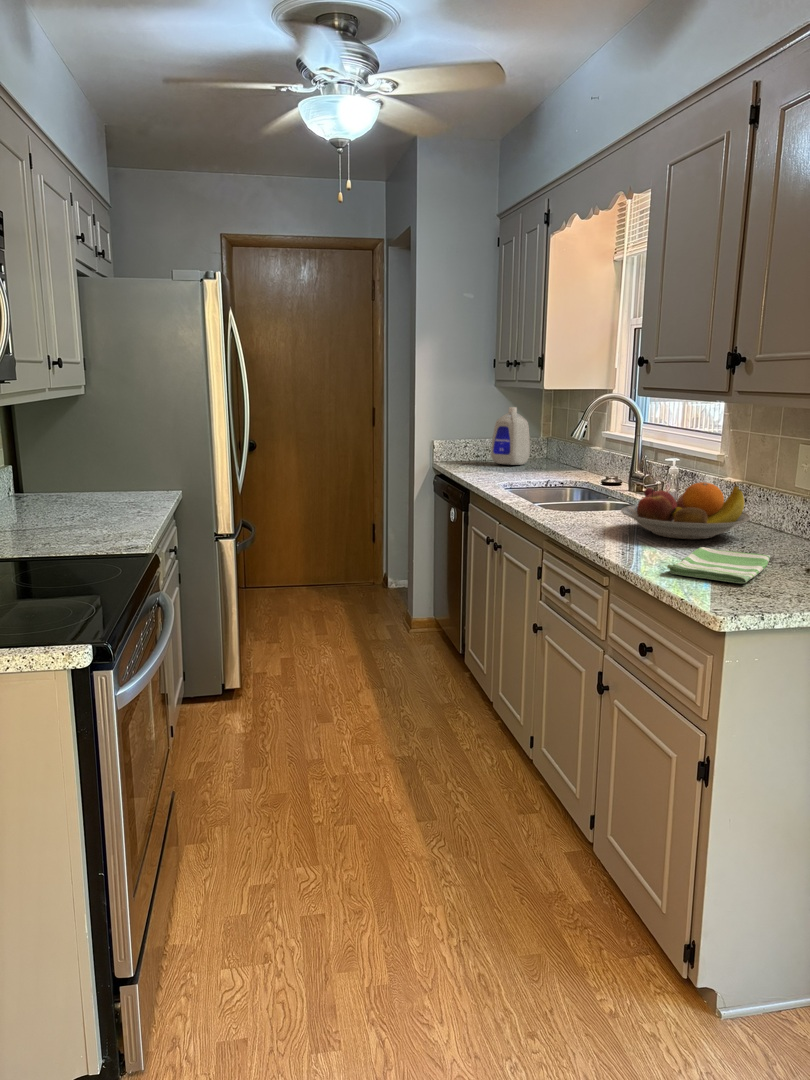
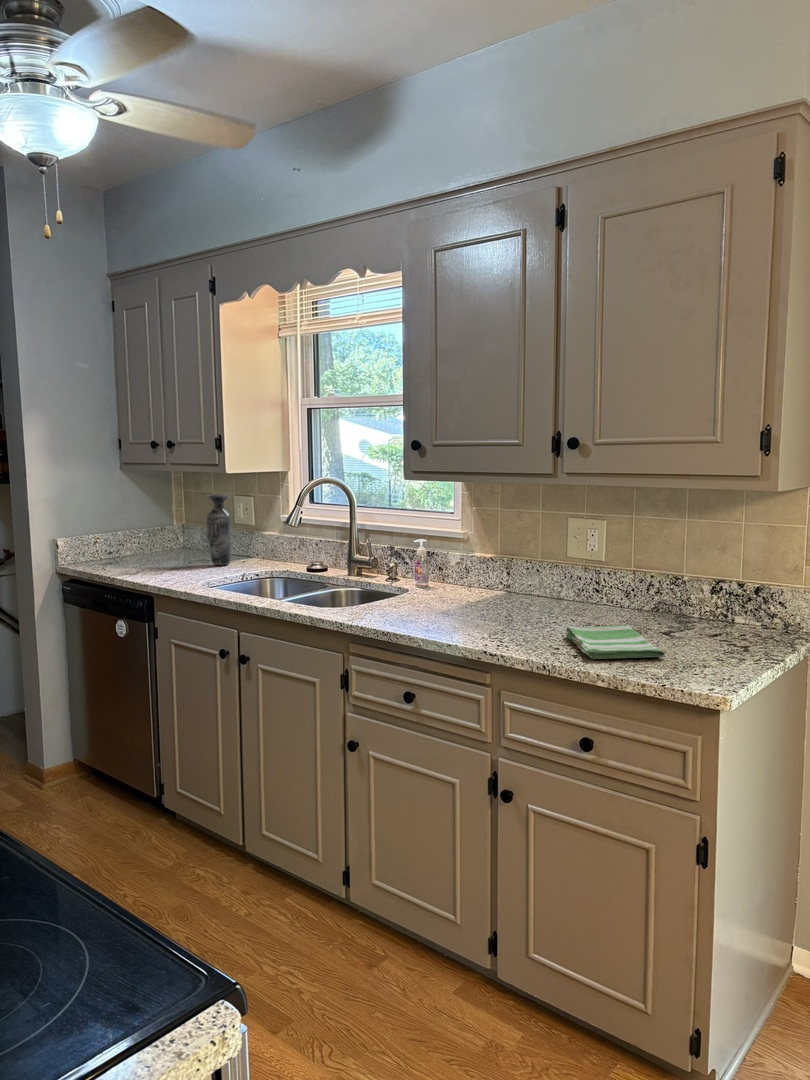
bottle: present [491,407,530,465] -> none [135,493,179,560]
vase: none [536,410,559,473] -> present [206,495,232,565]
fruit bowl: present [621,482,751,539] -> none [436,561,560,621]

